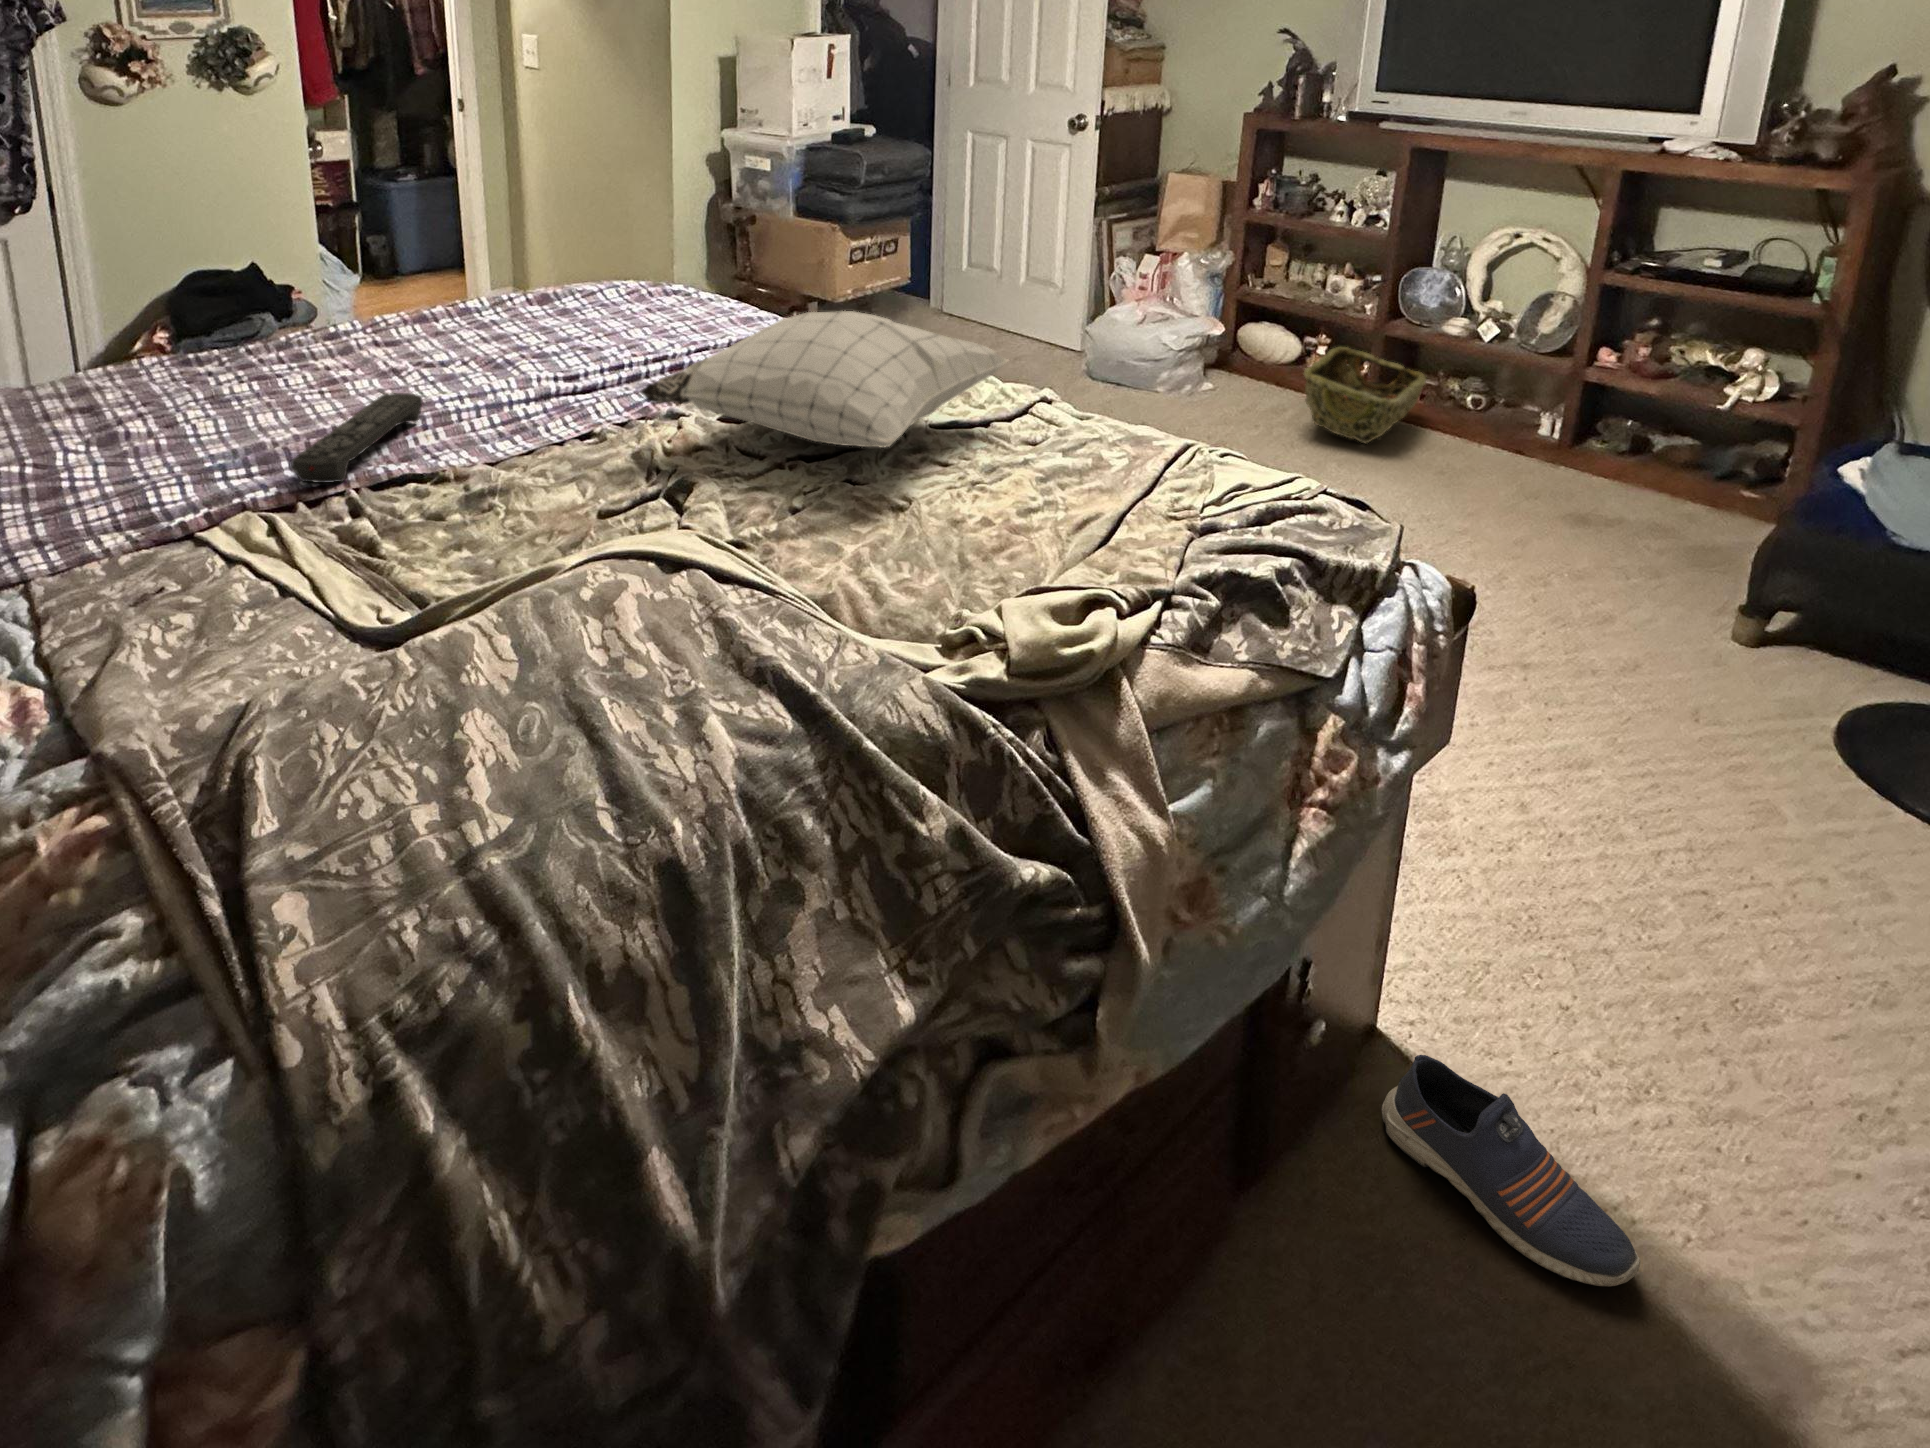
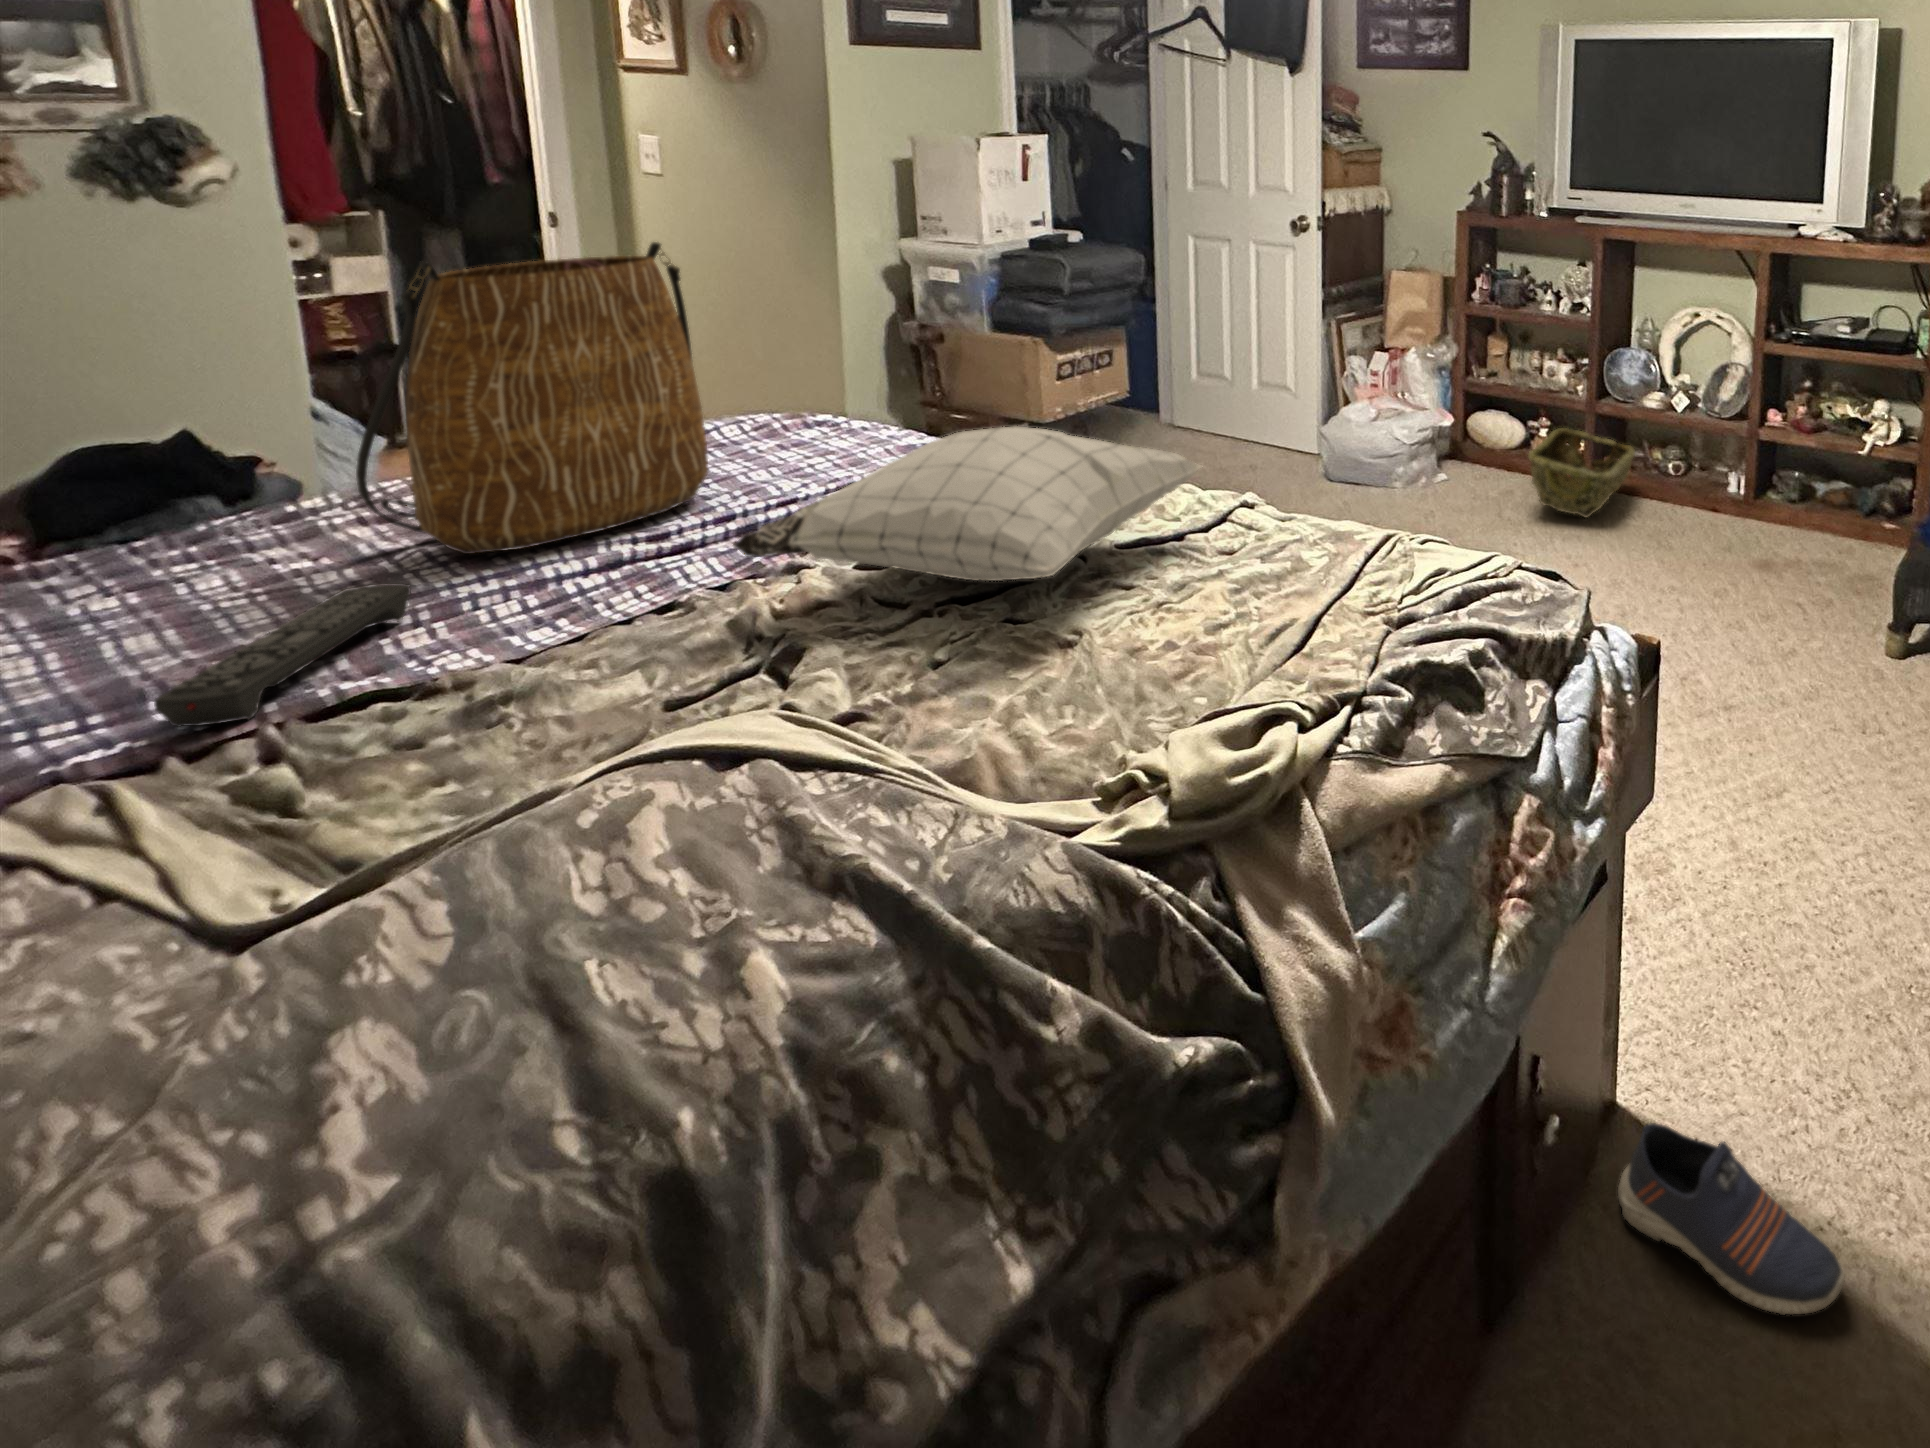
tote bag: none [381,135,603,376] -> present [356,242,708,554]

